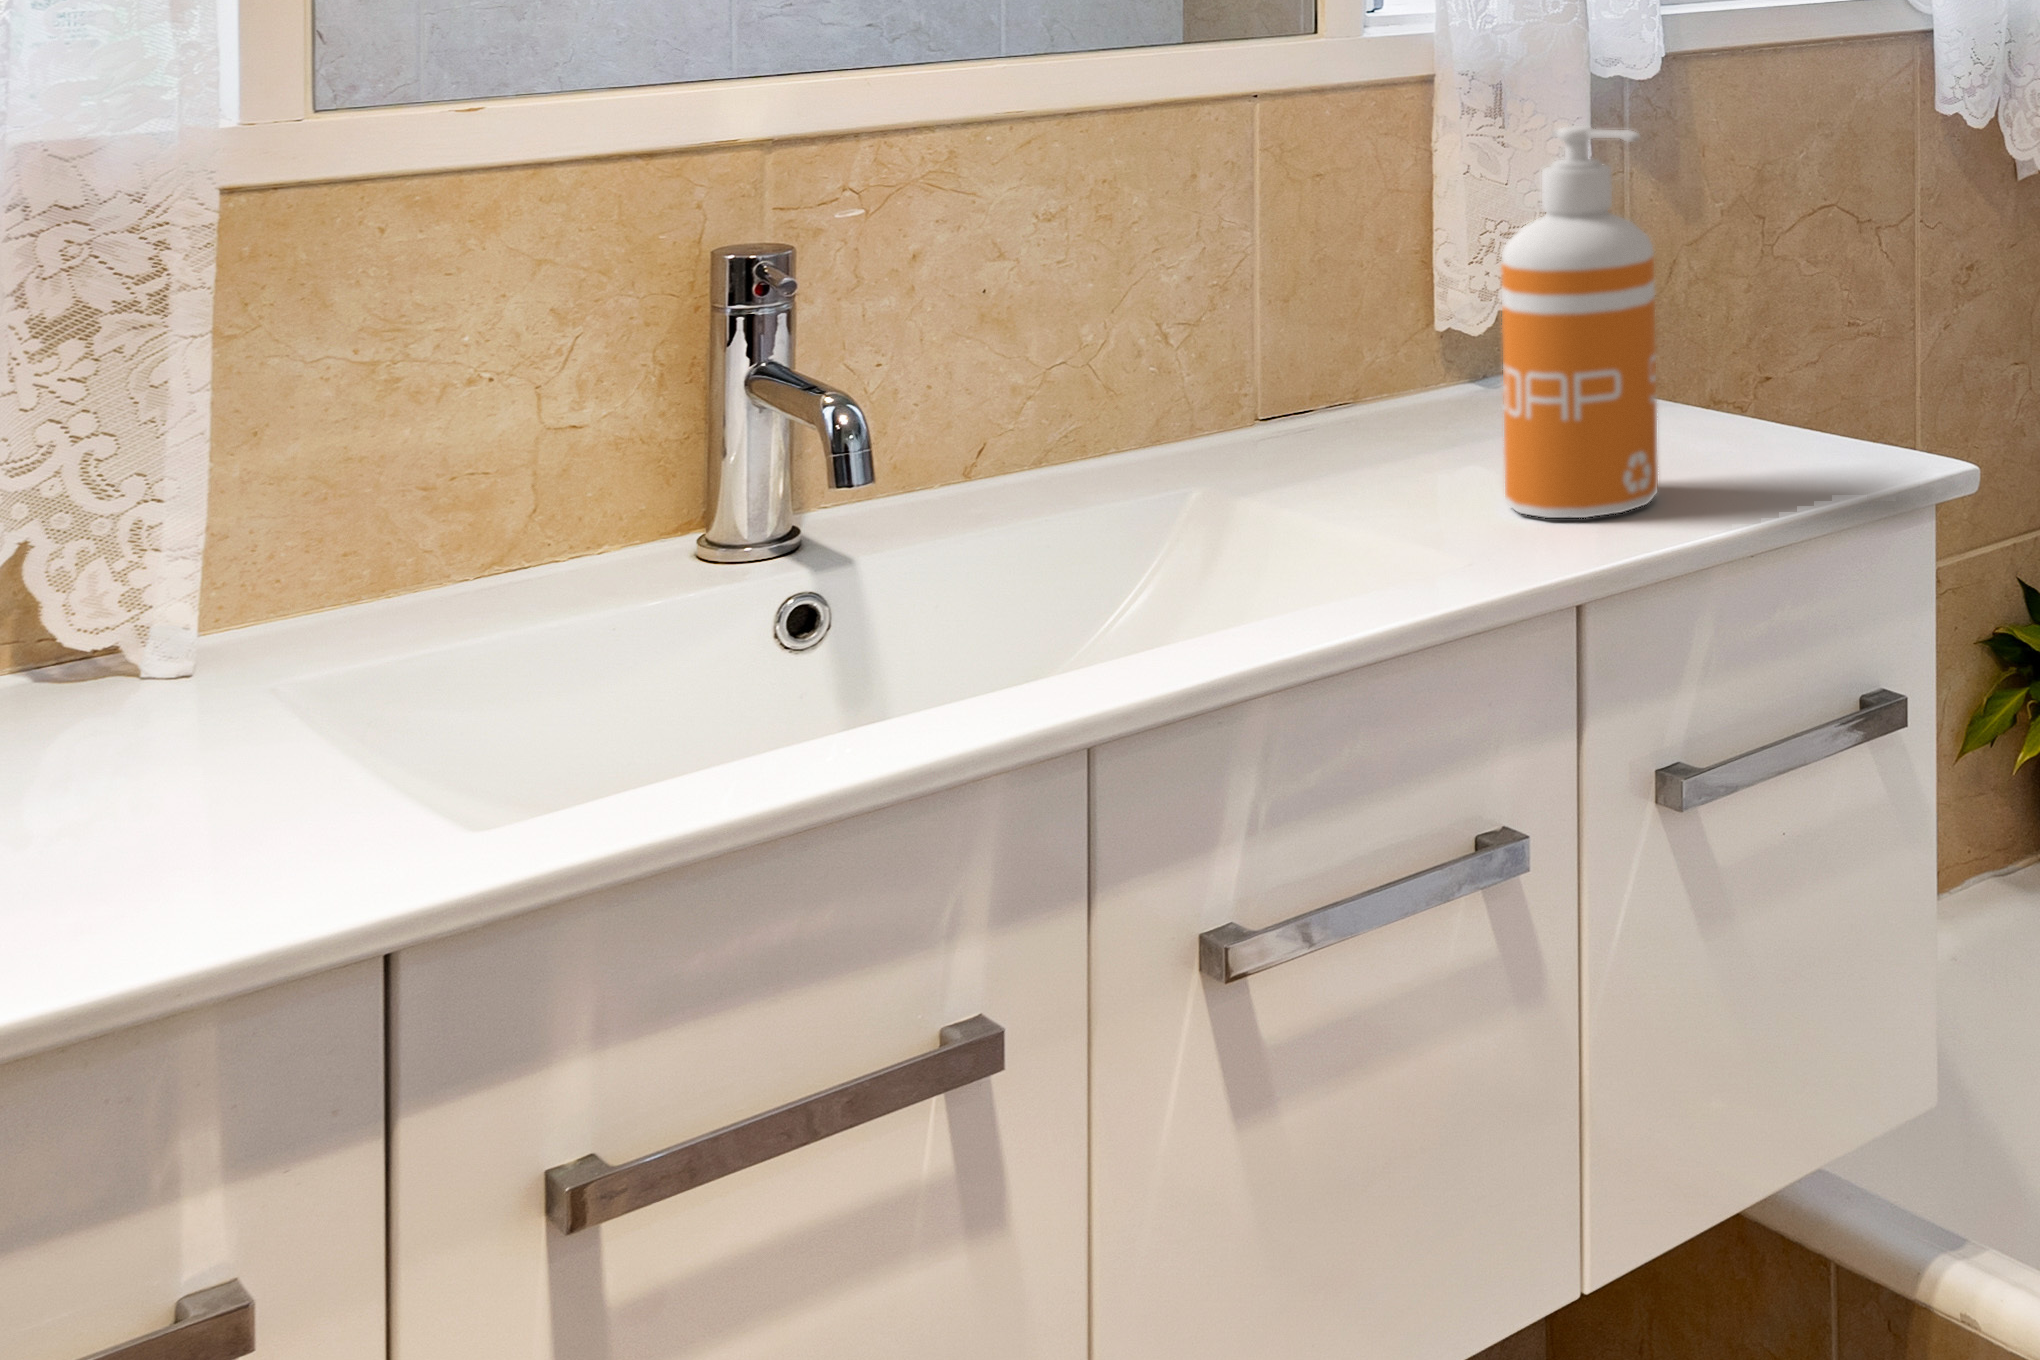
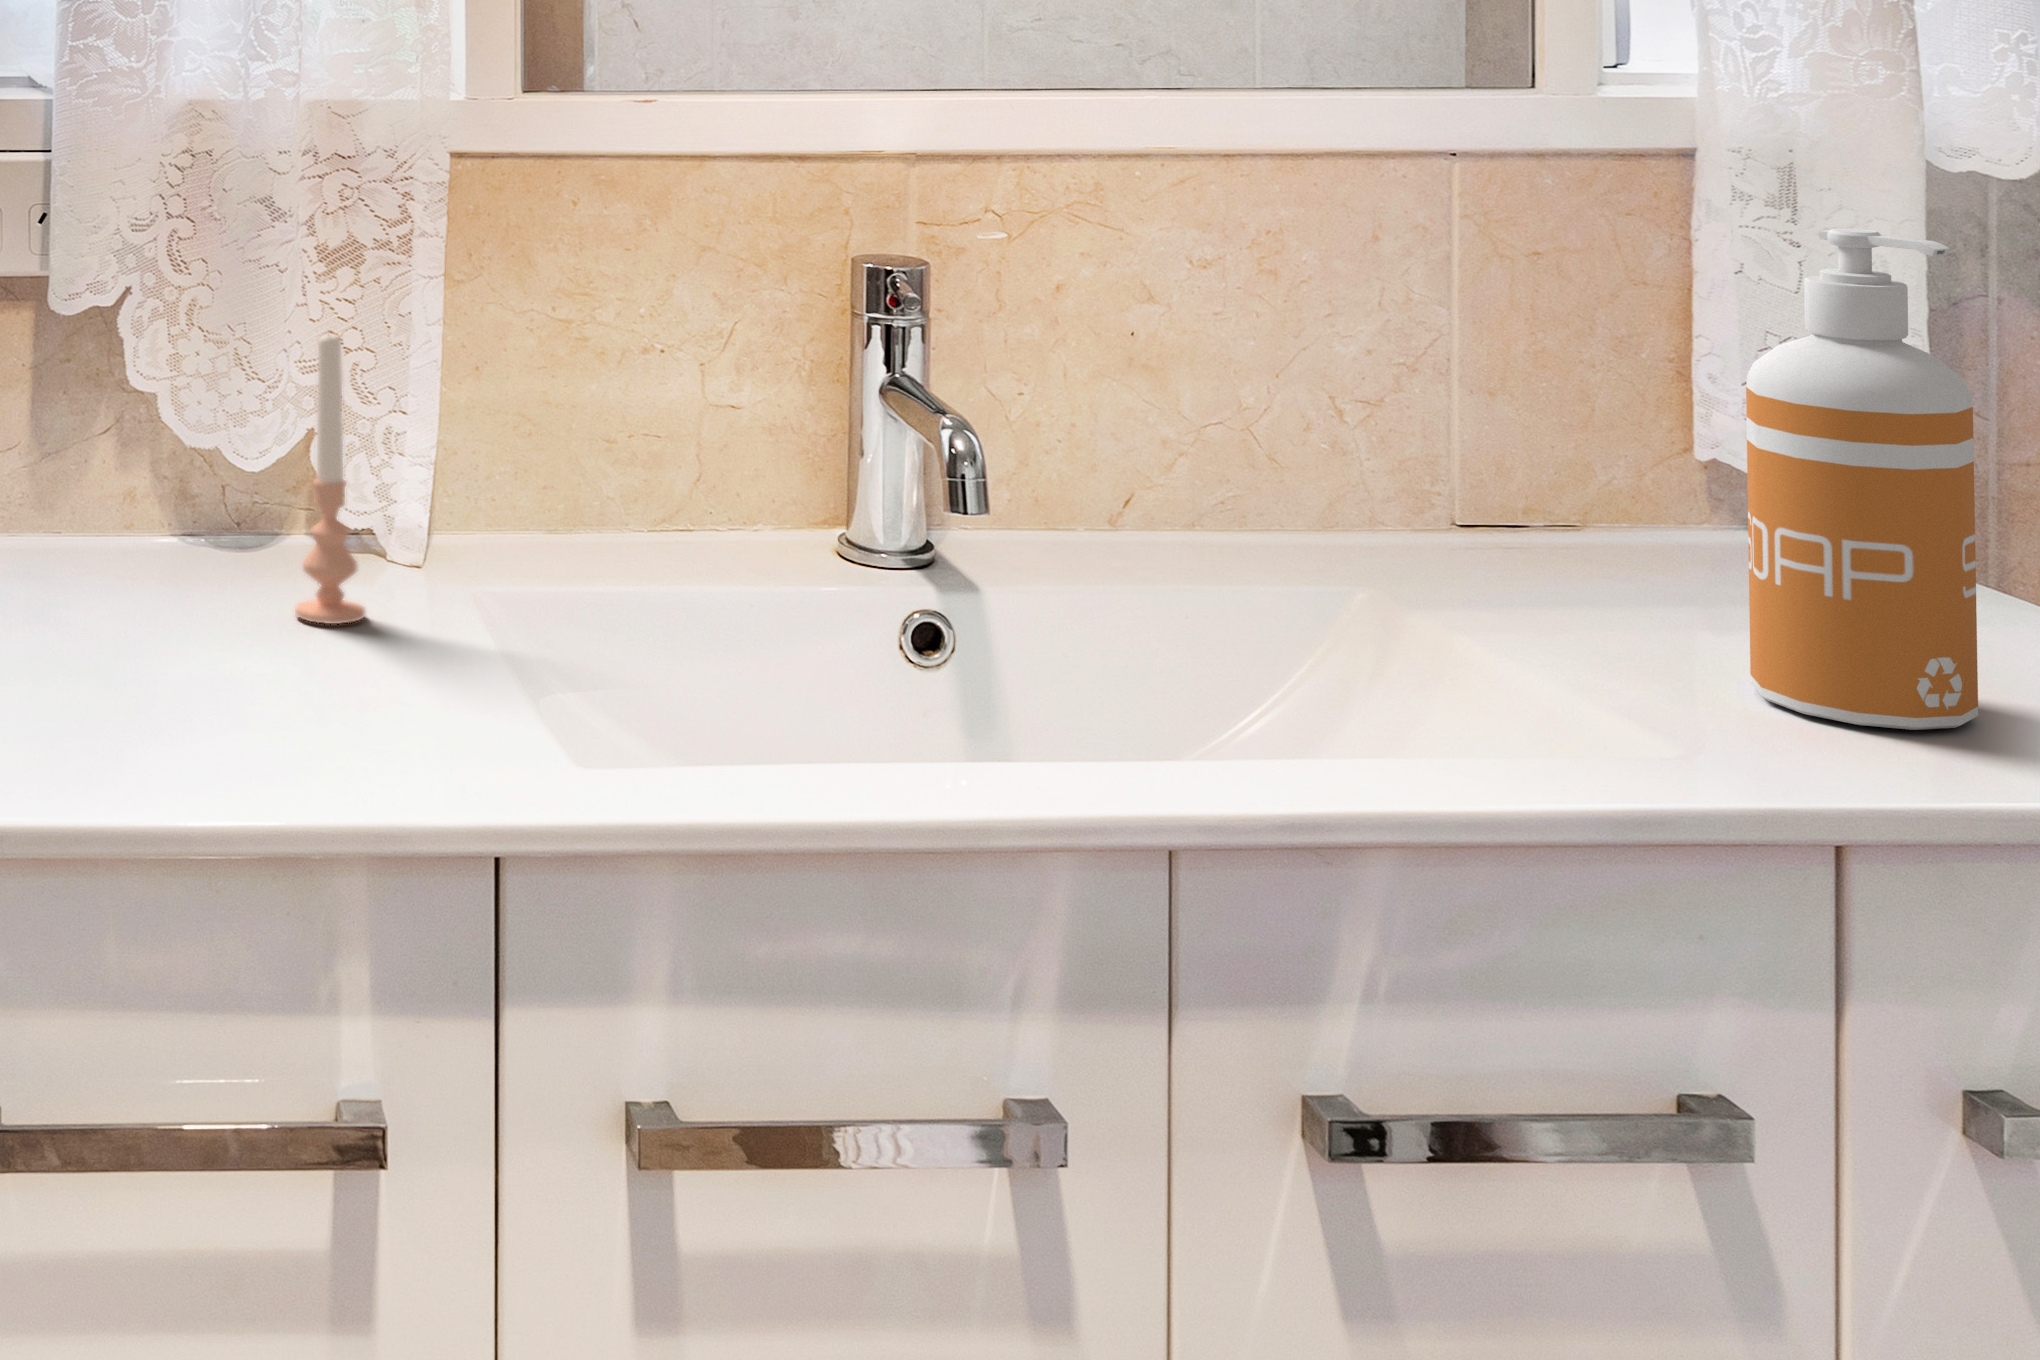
candle: none [23,415,129,769] -> present [295,335,365,624]

